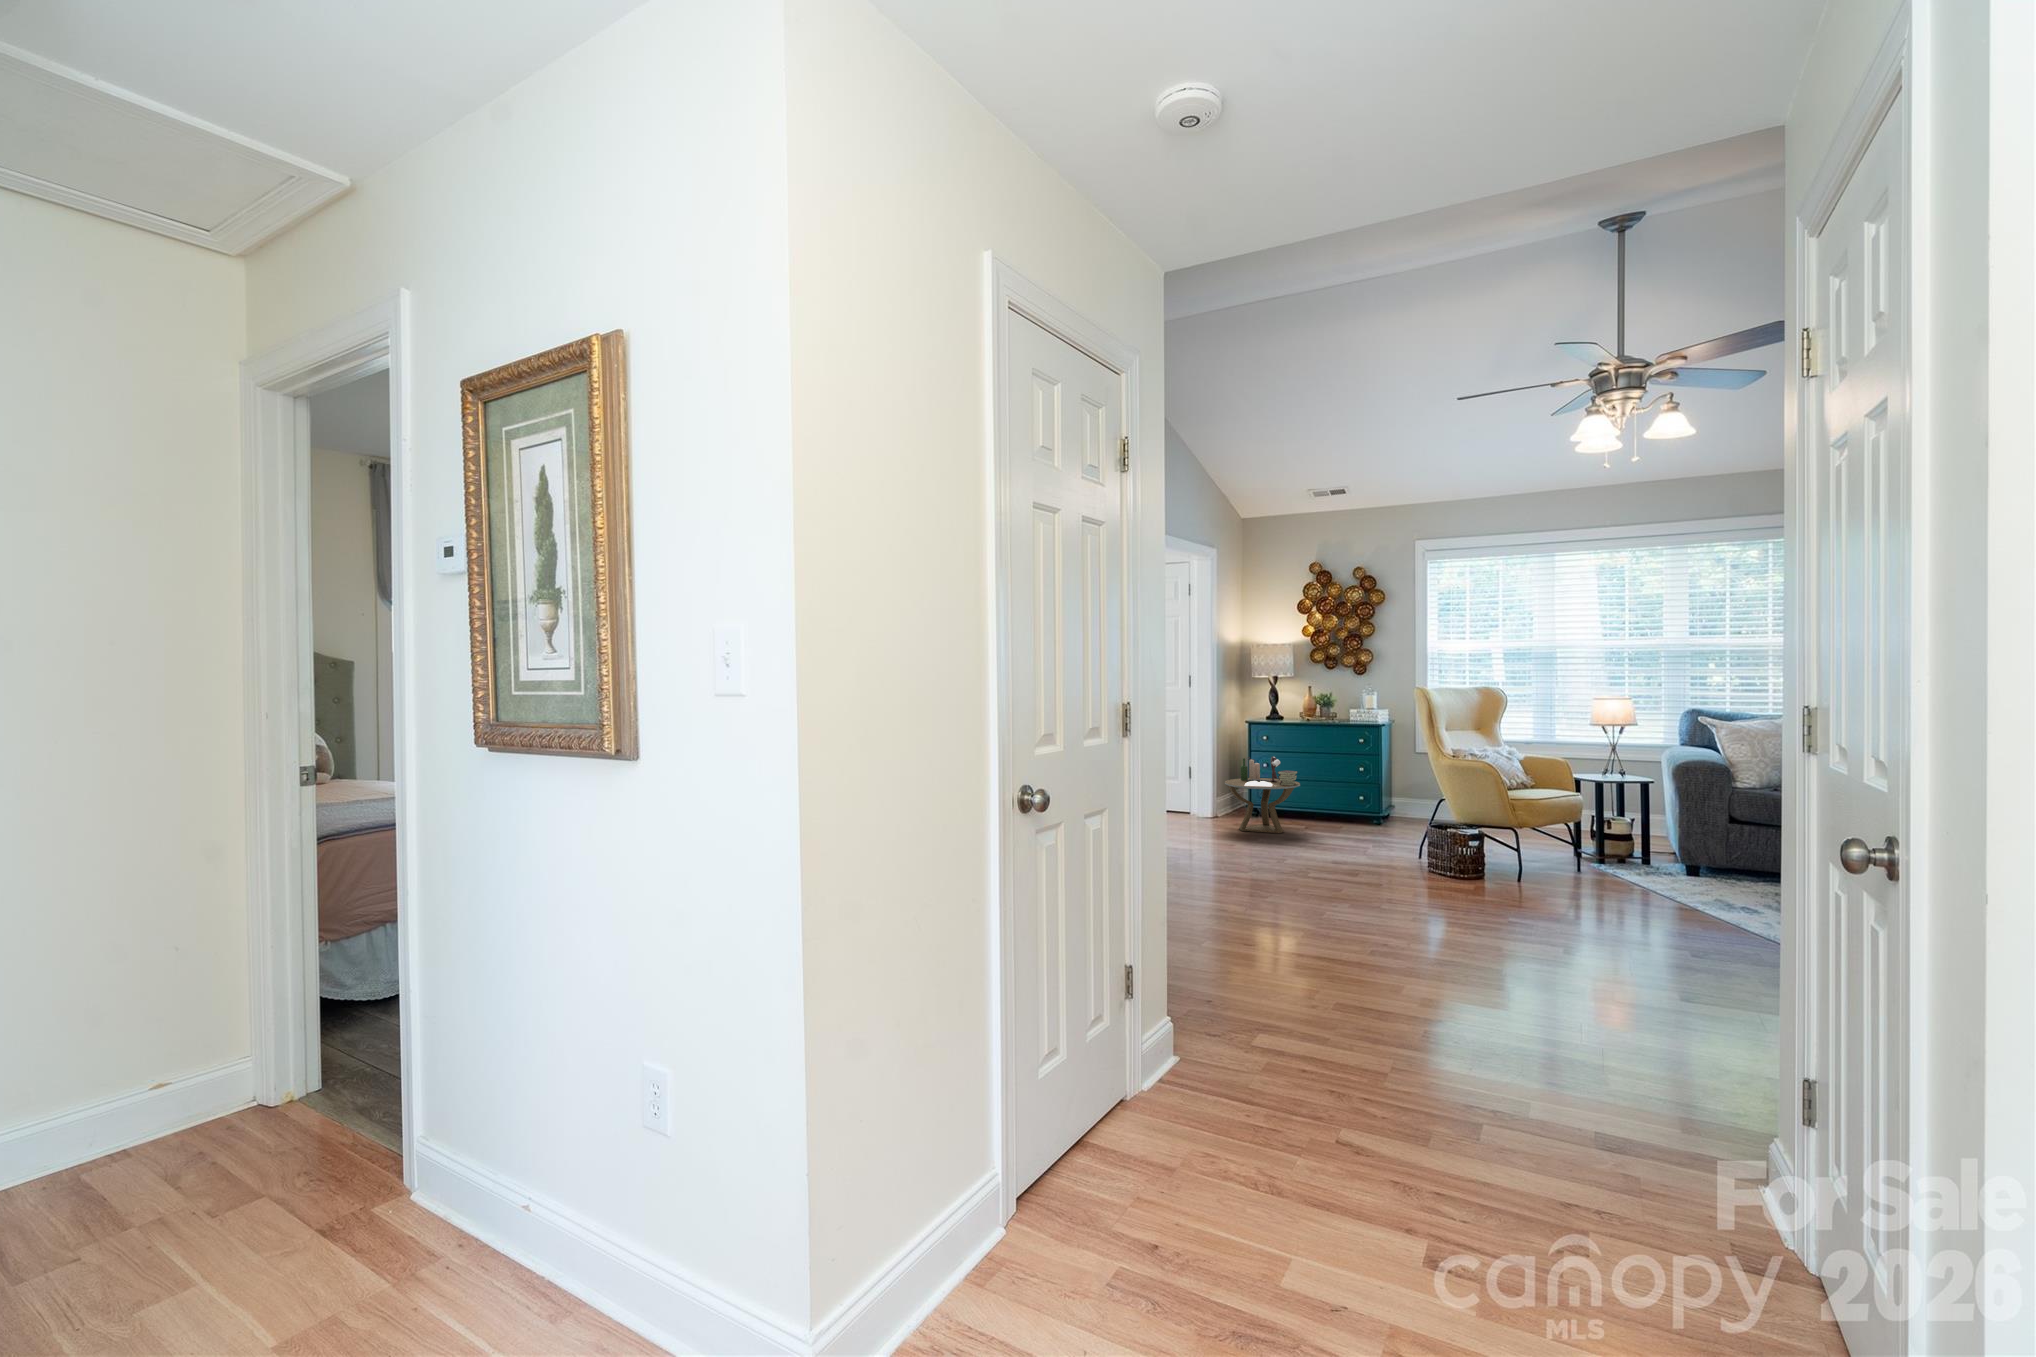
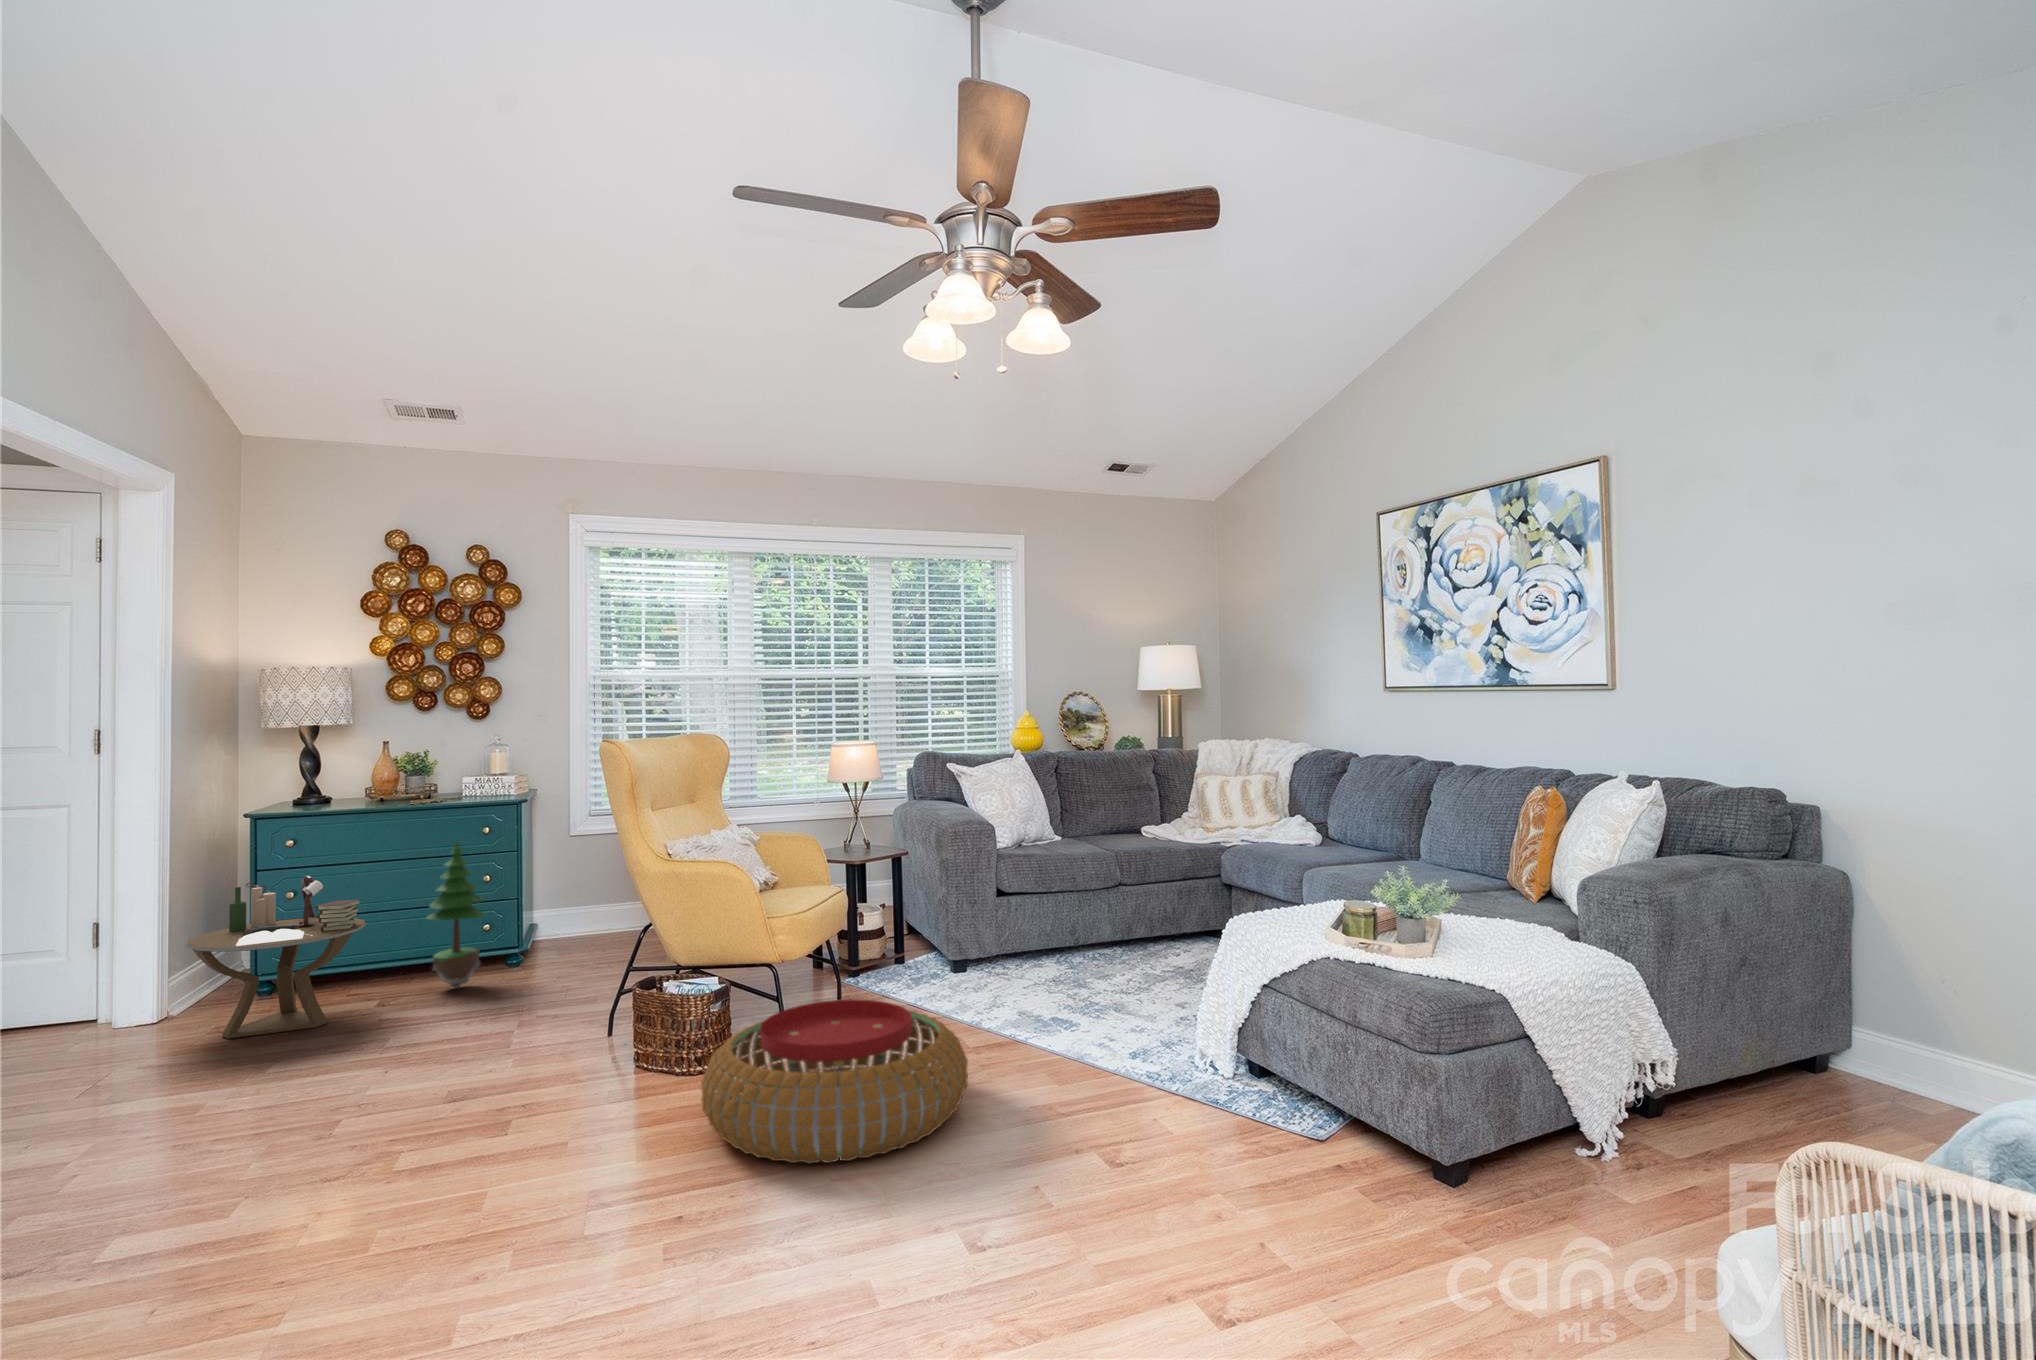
potted tree: none [1330,745,1362,829] -> present [427,842,484,988]
pouf: none [1455,853,1630,935] -> present [701,999,968,1163]

